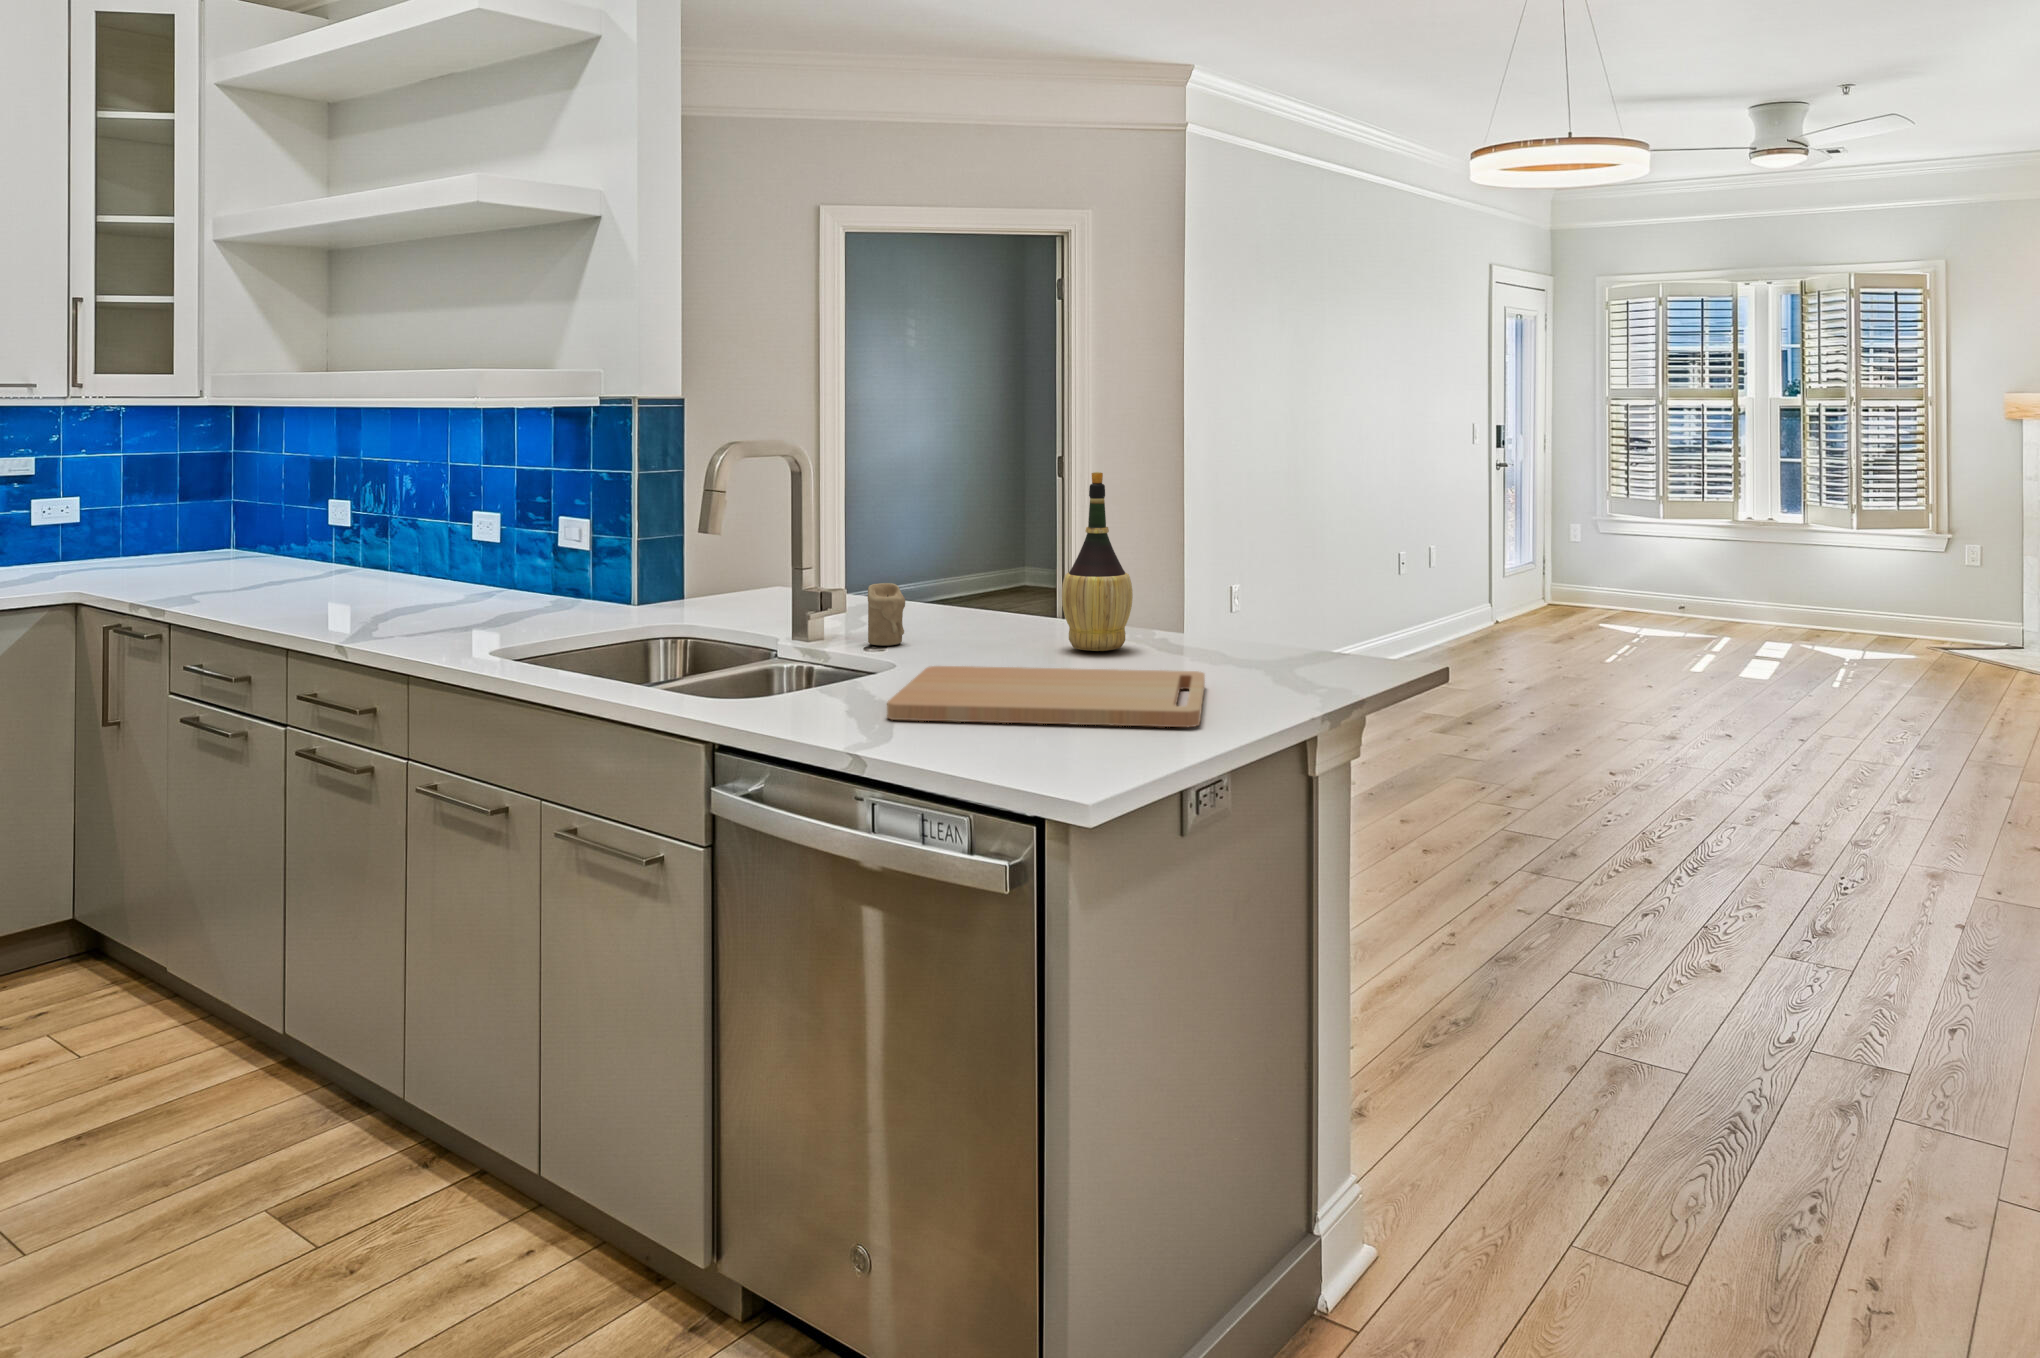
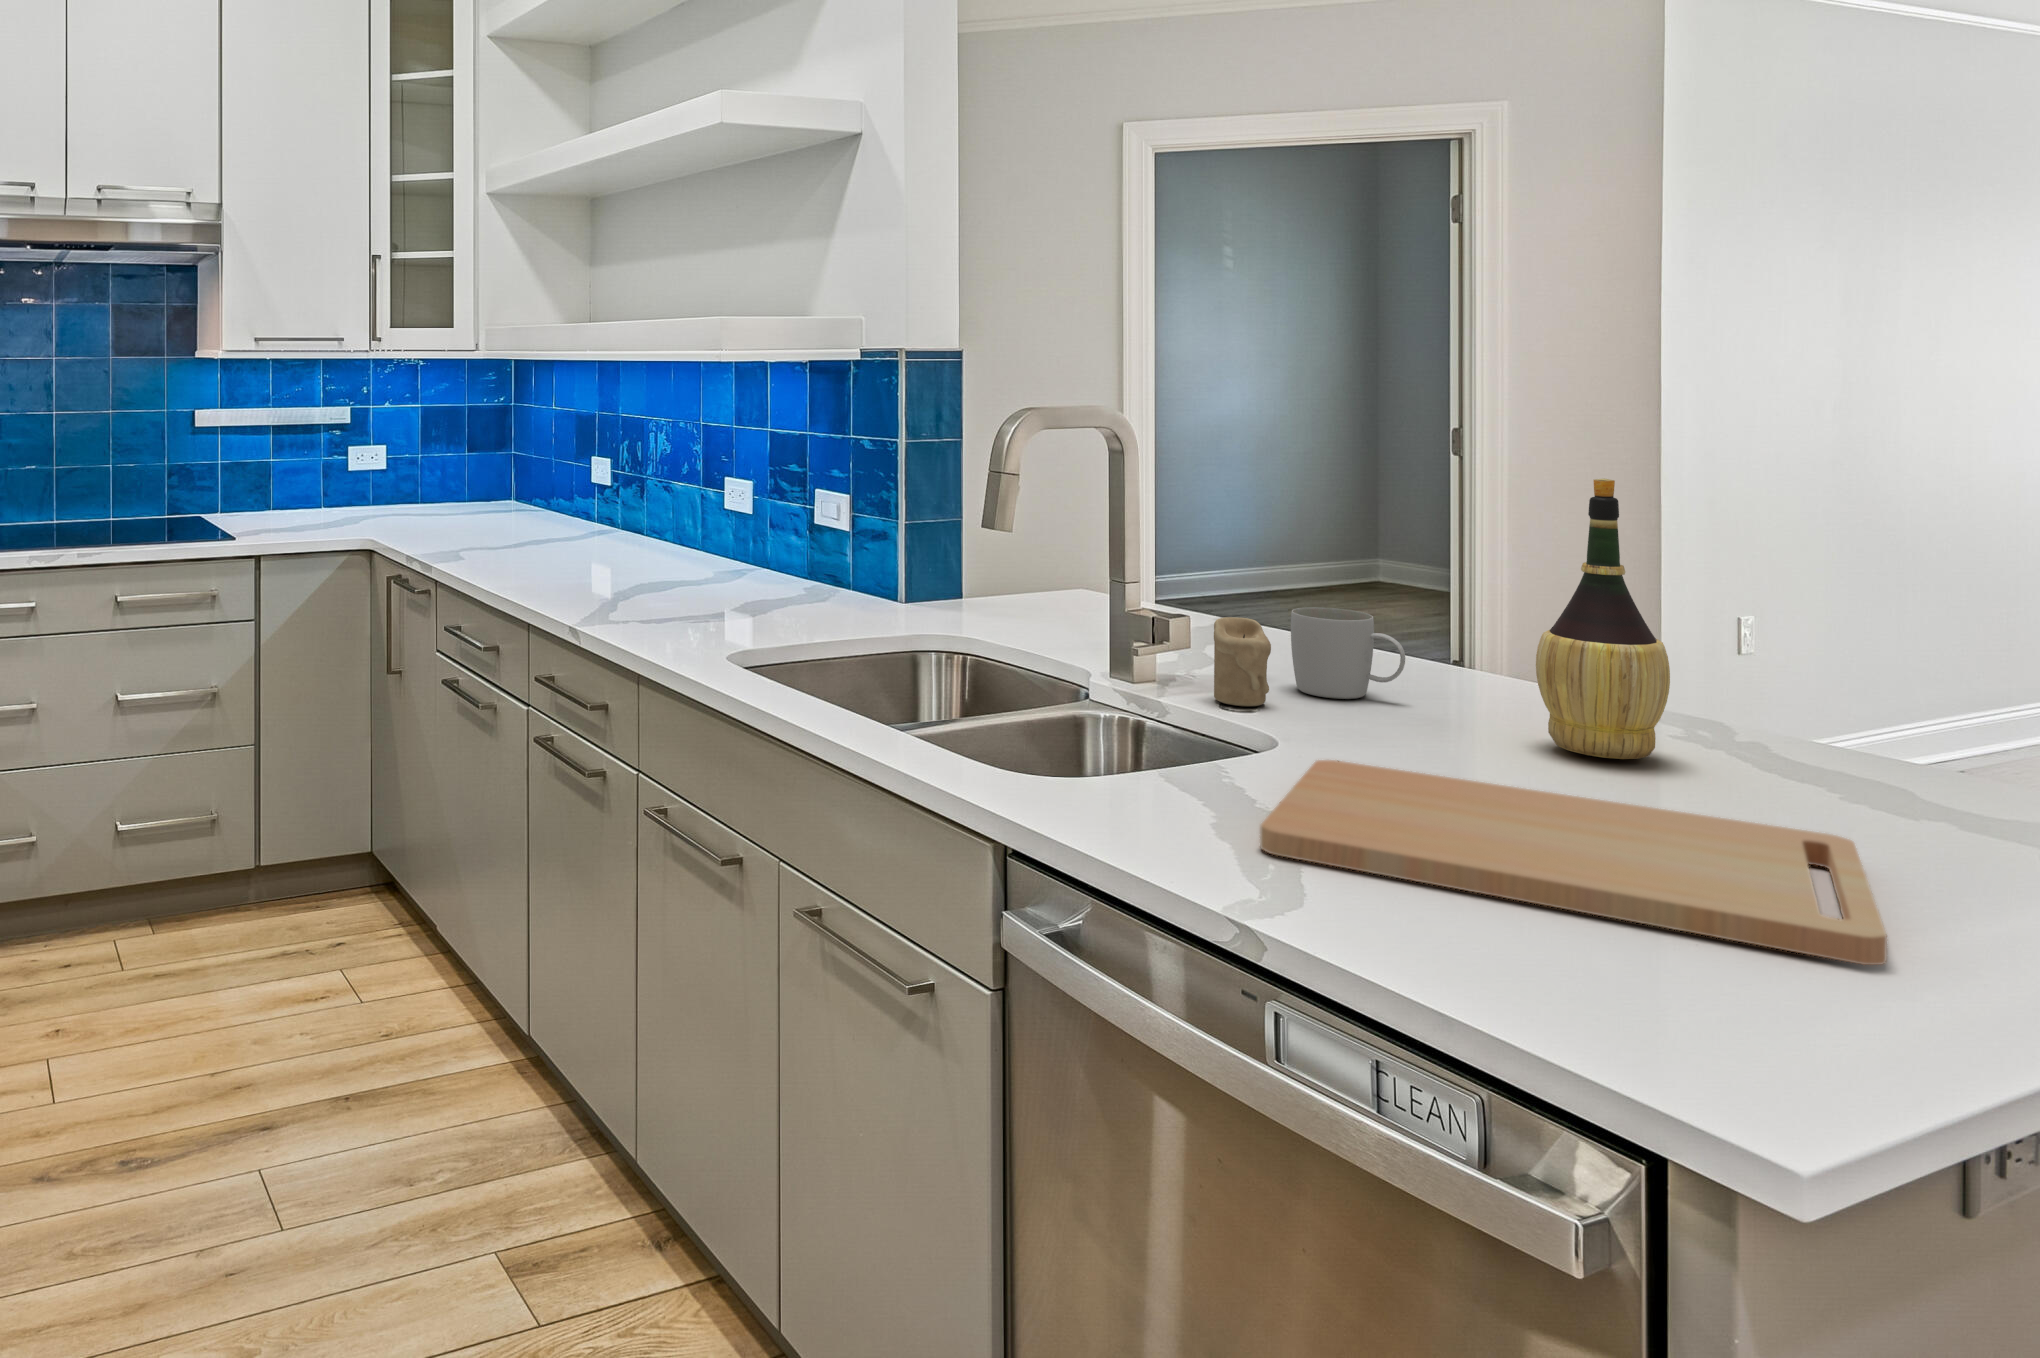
mug: none [920,574,991,636] -> present [1291,607,1405,699]

